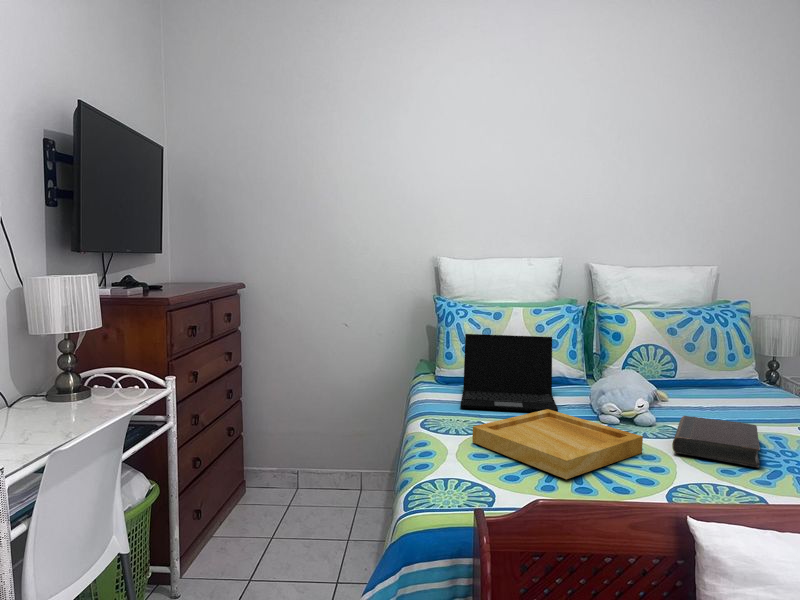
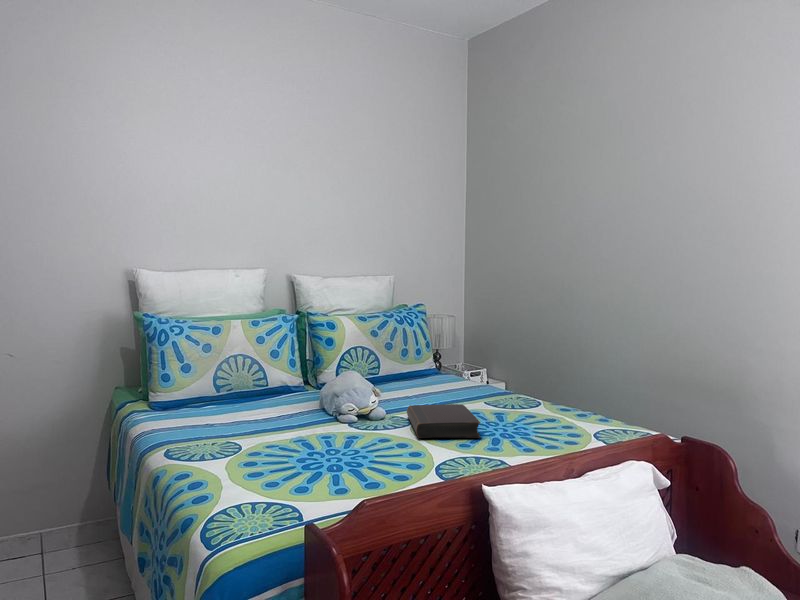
laptop: present [460,334,558,412] -> none [188,347,301,431]
tray: present [472,409,643,479] -> none [239,418,394,479]

